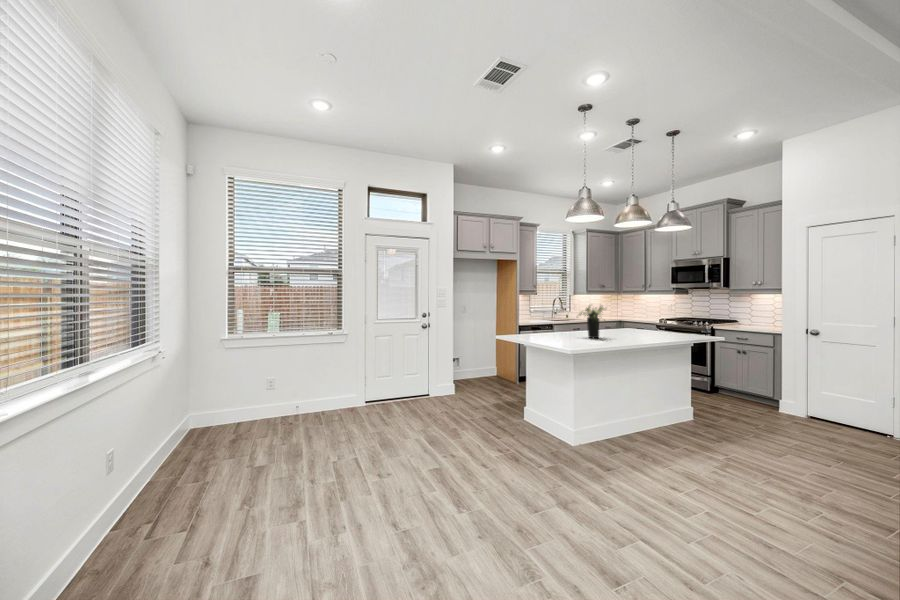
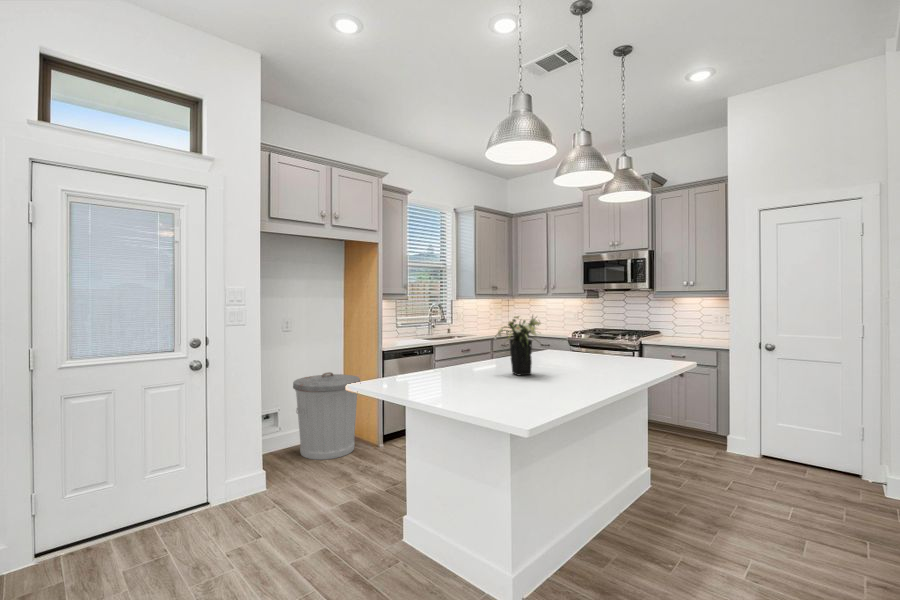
trash can: none [468,337,506,385] -> present [293,372,360,460]

